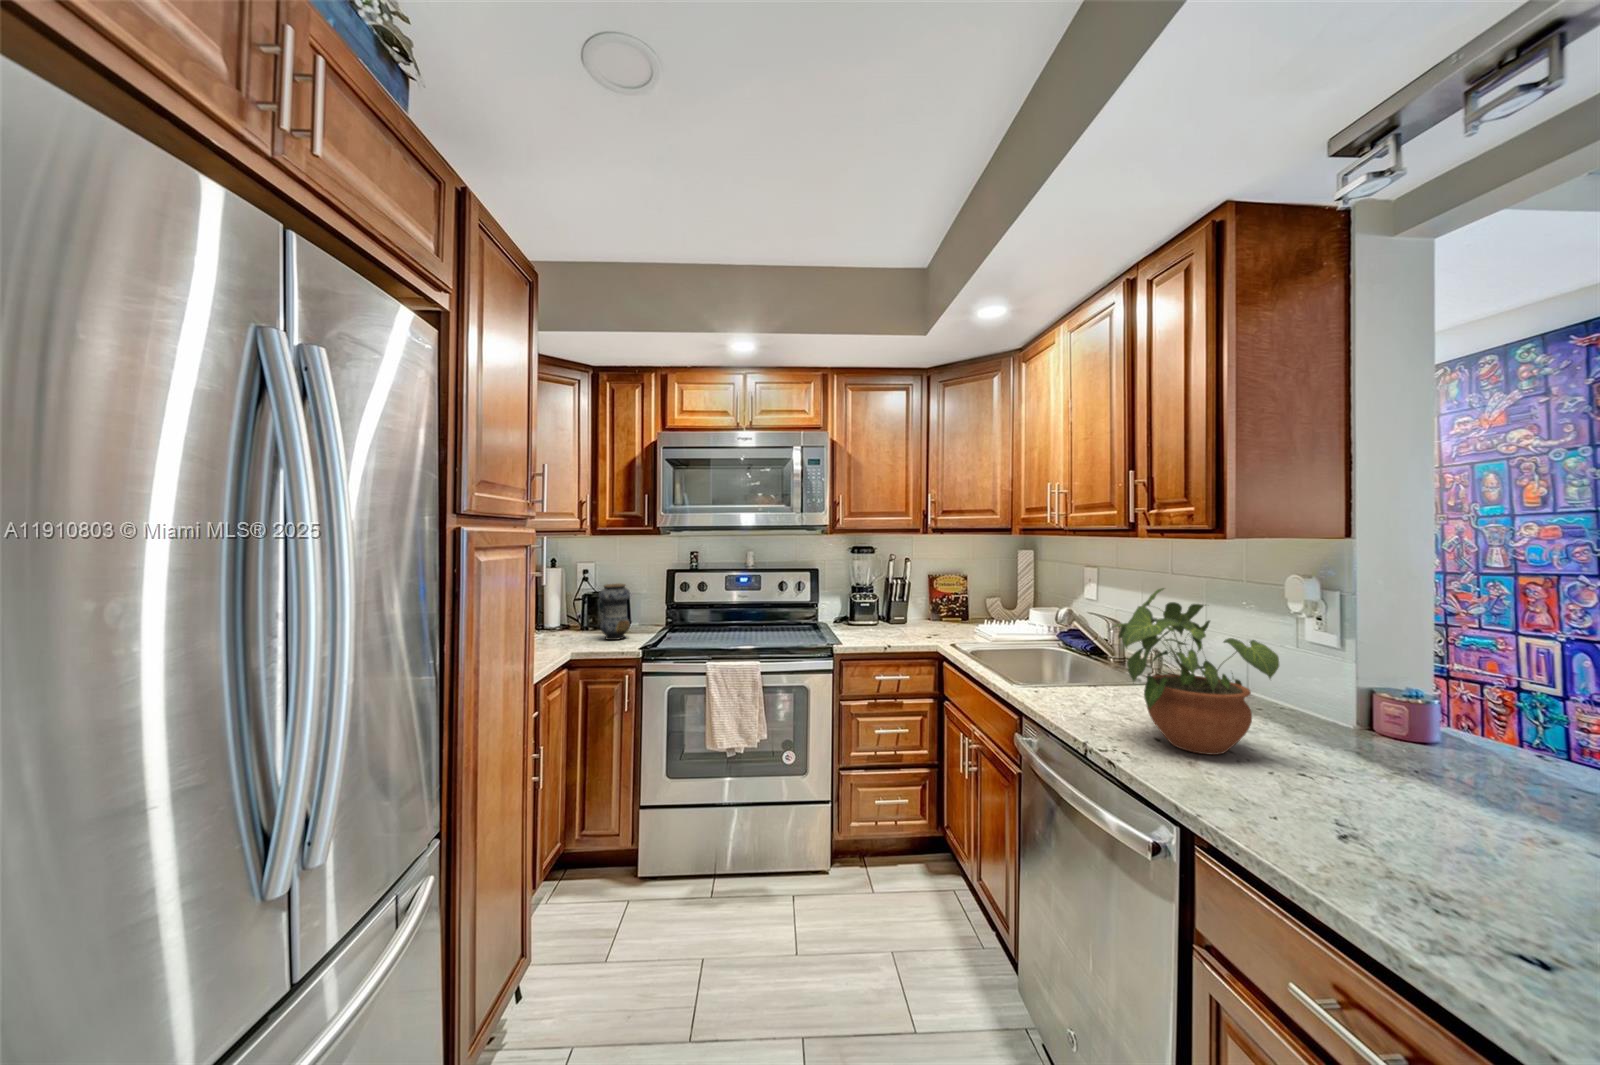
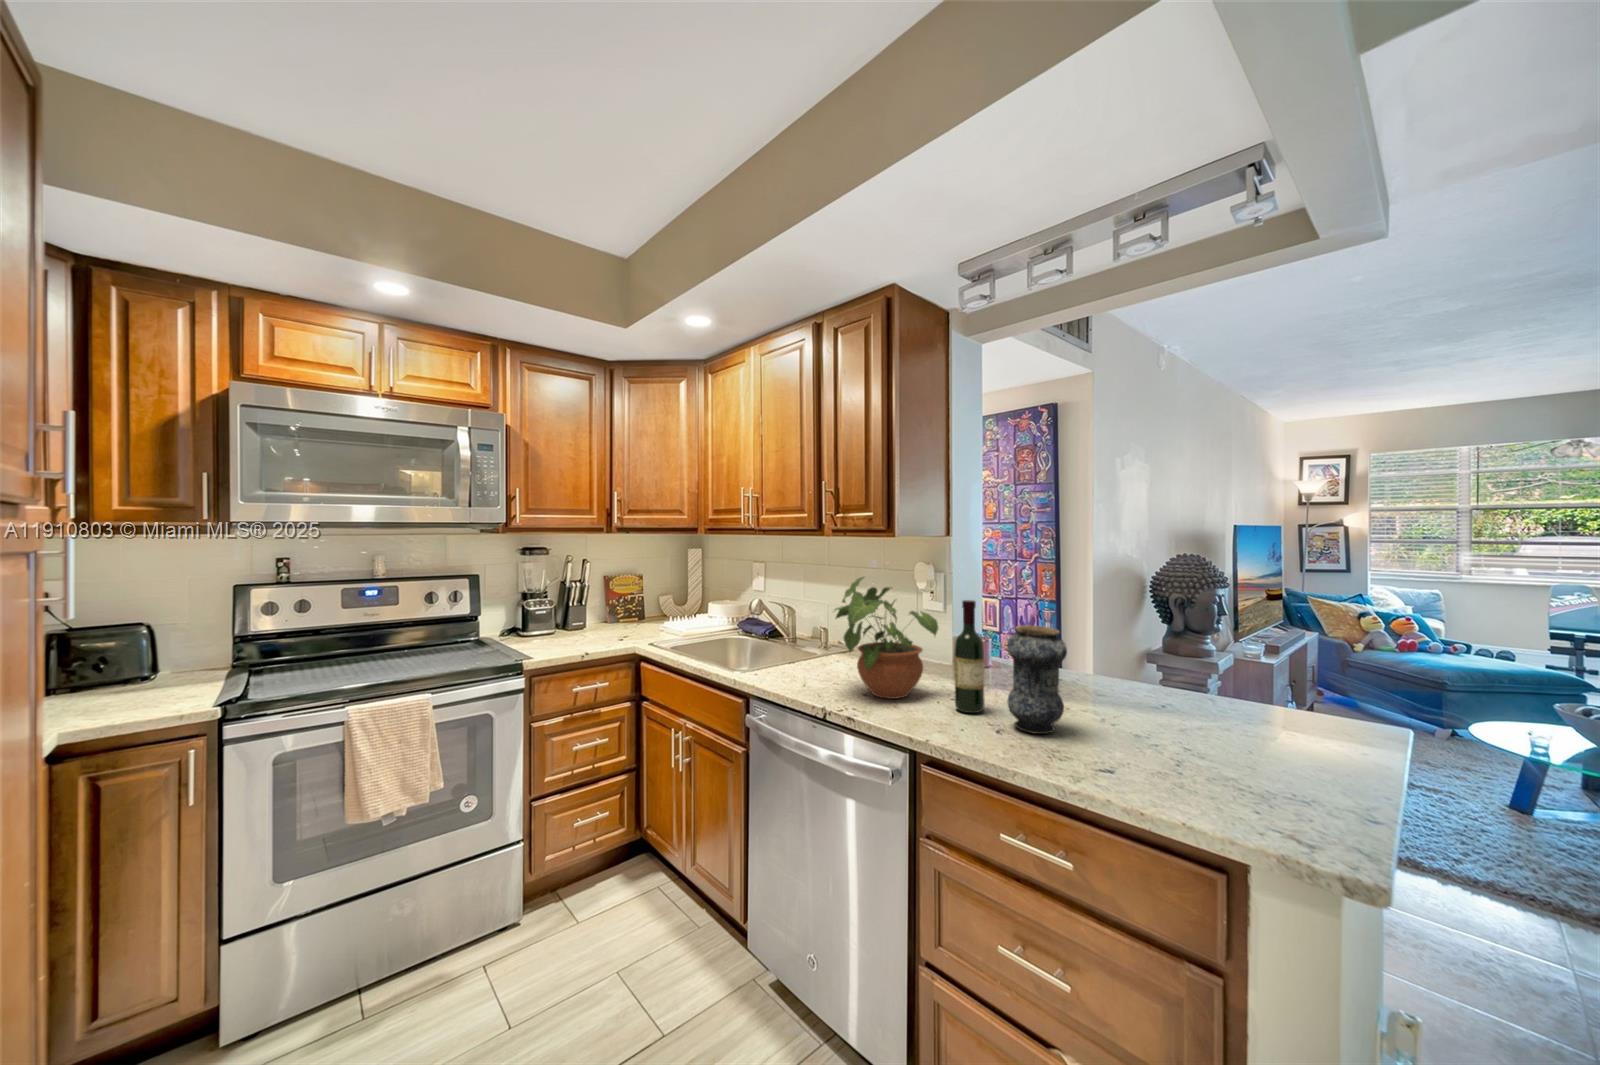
vase: present [599,583,630,640] -> present [1007,625,1067,734]
wine bottle: none [1287,630,1346,802] -> present [954,600,985,713]

